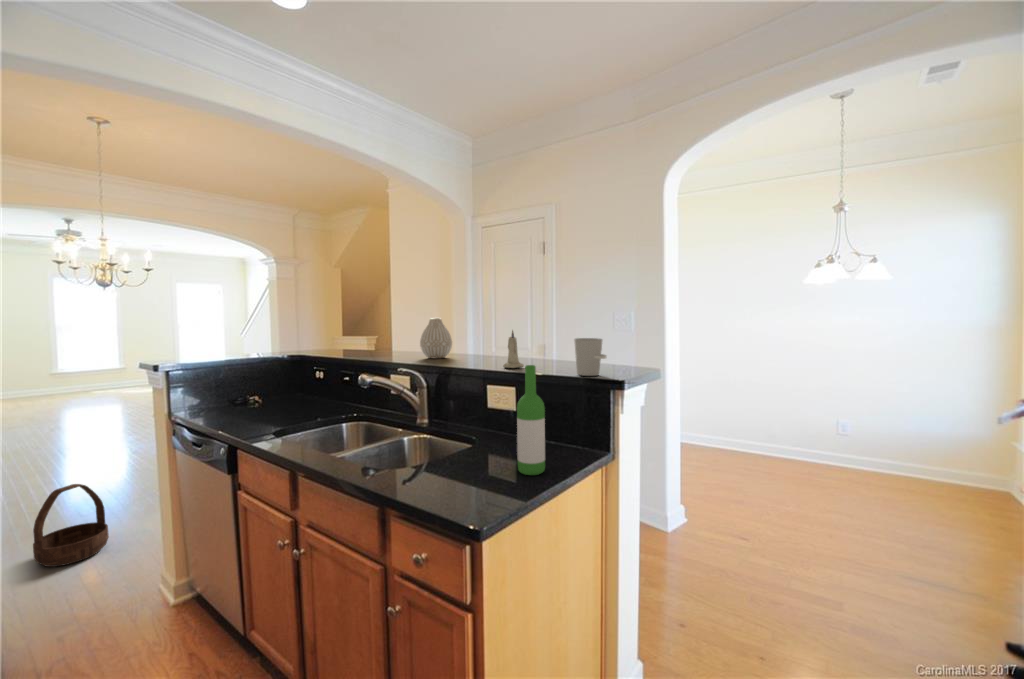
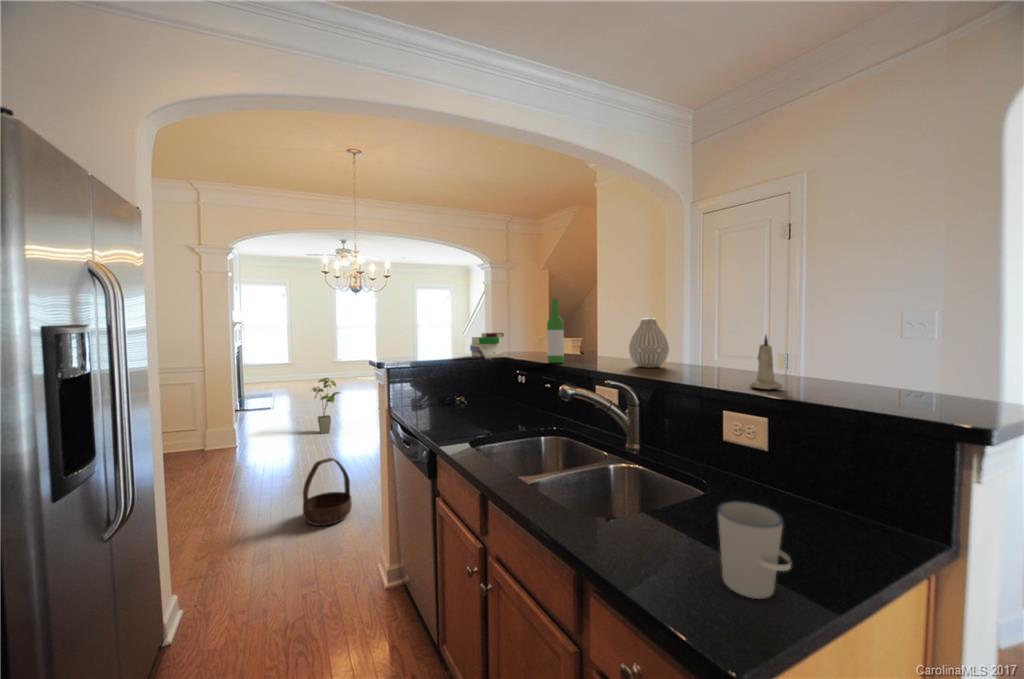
book: none [263,332,302,358] -> present [470,333,504,359]
cup: present [574,338,606,376] -> present [718,501,791,599]
wine bottle: present [517,365,545,475] -> present [547,299,564,363]
house plant: none [20,393,74,465] -> present [313,378,340,434]

